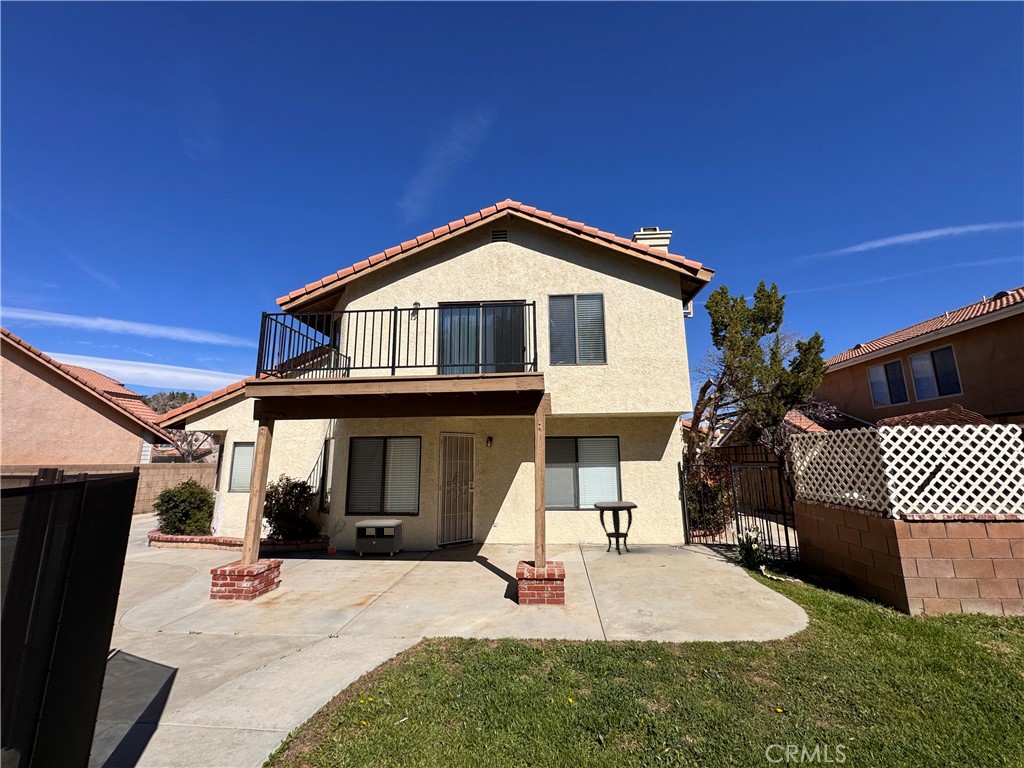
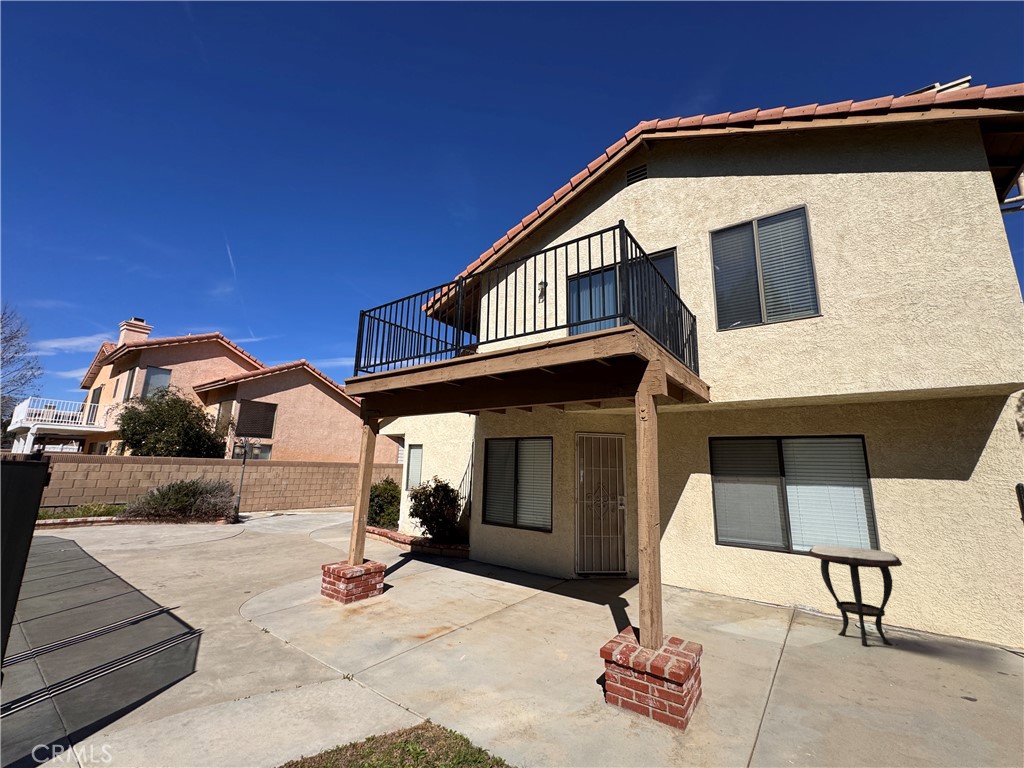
potted tree: present [320,517,346,554] -> none [459,524,484,565]
storage bench: present [355,519,403,555] -> none [487,531,539,578]

